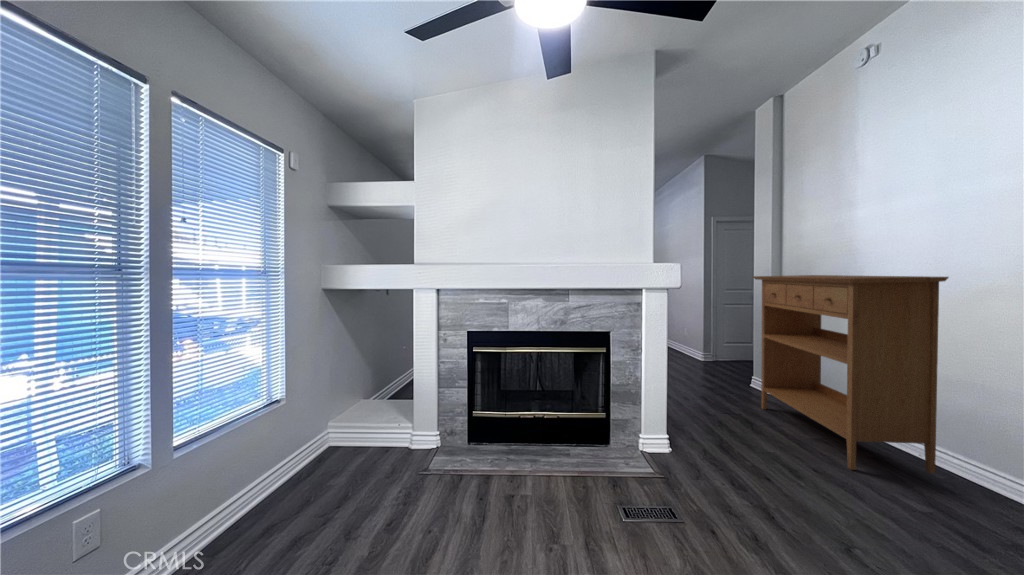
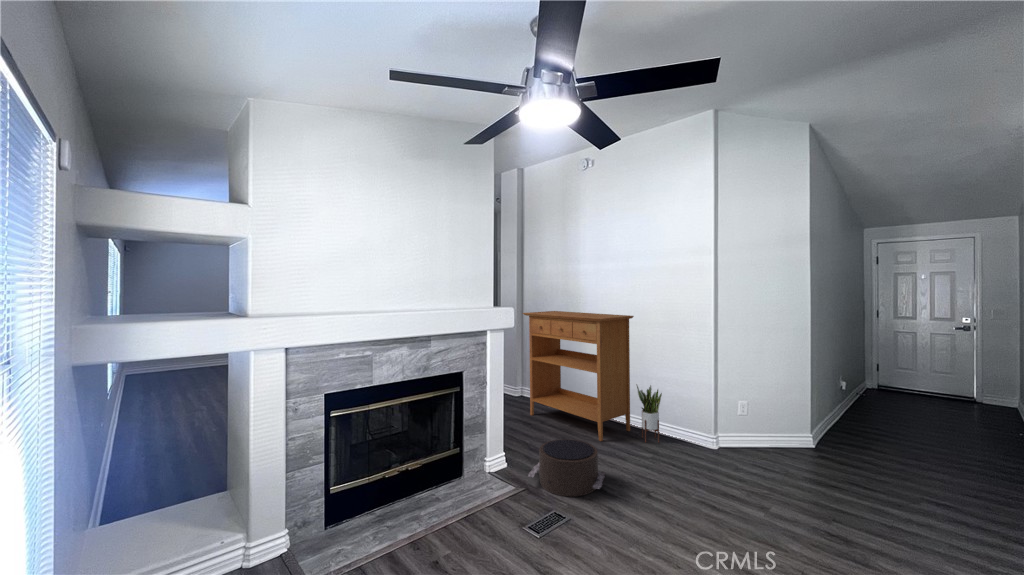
potted plant: none [942,394,1010,513] -> present [636,384,662,443]
pouf: none [671,437,797,527] -> present [528,439,605,497]

